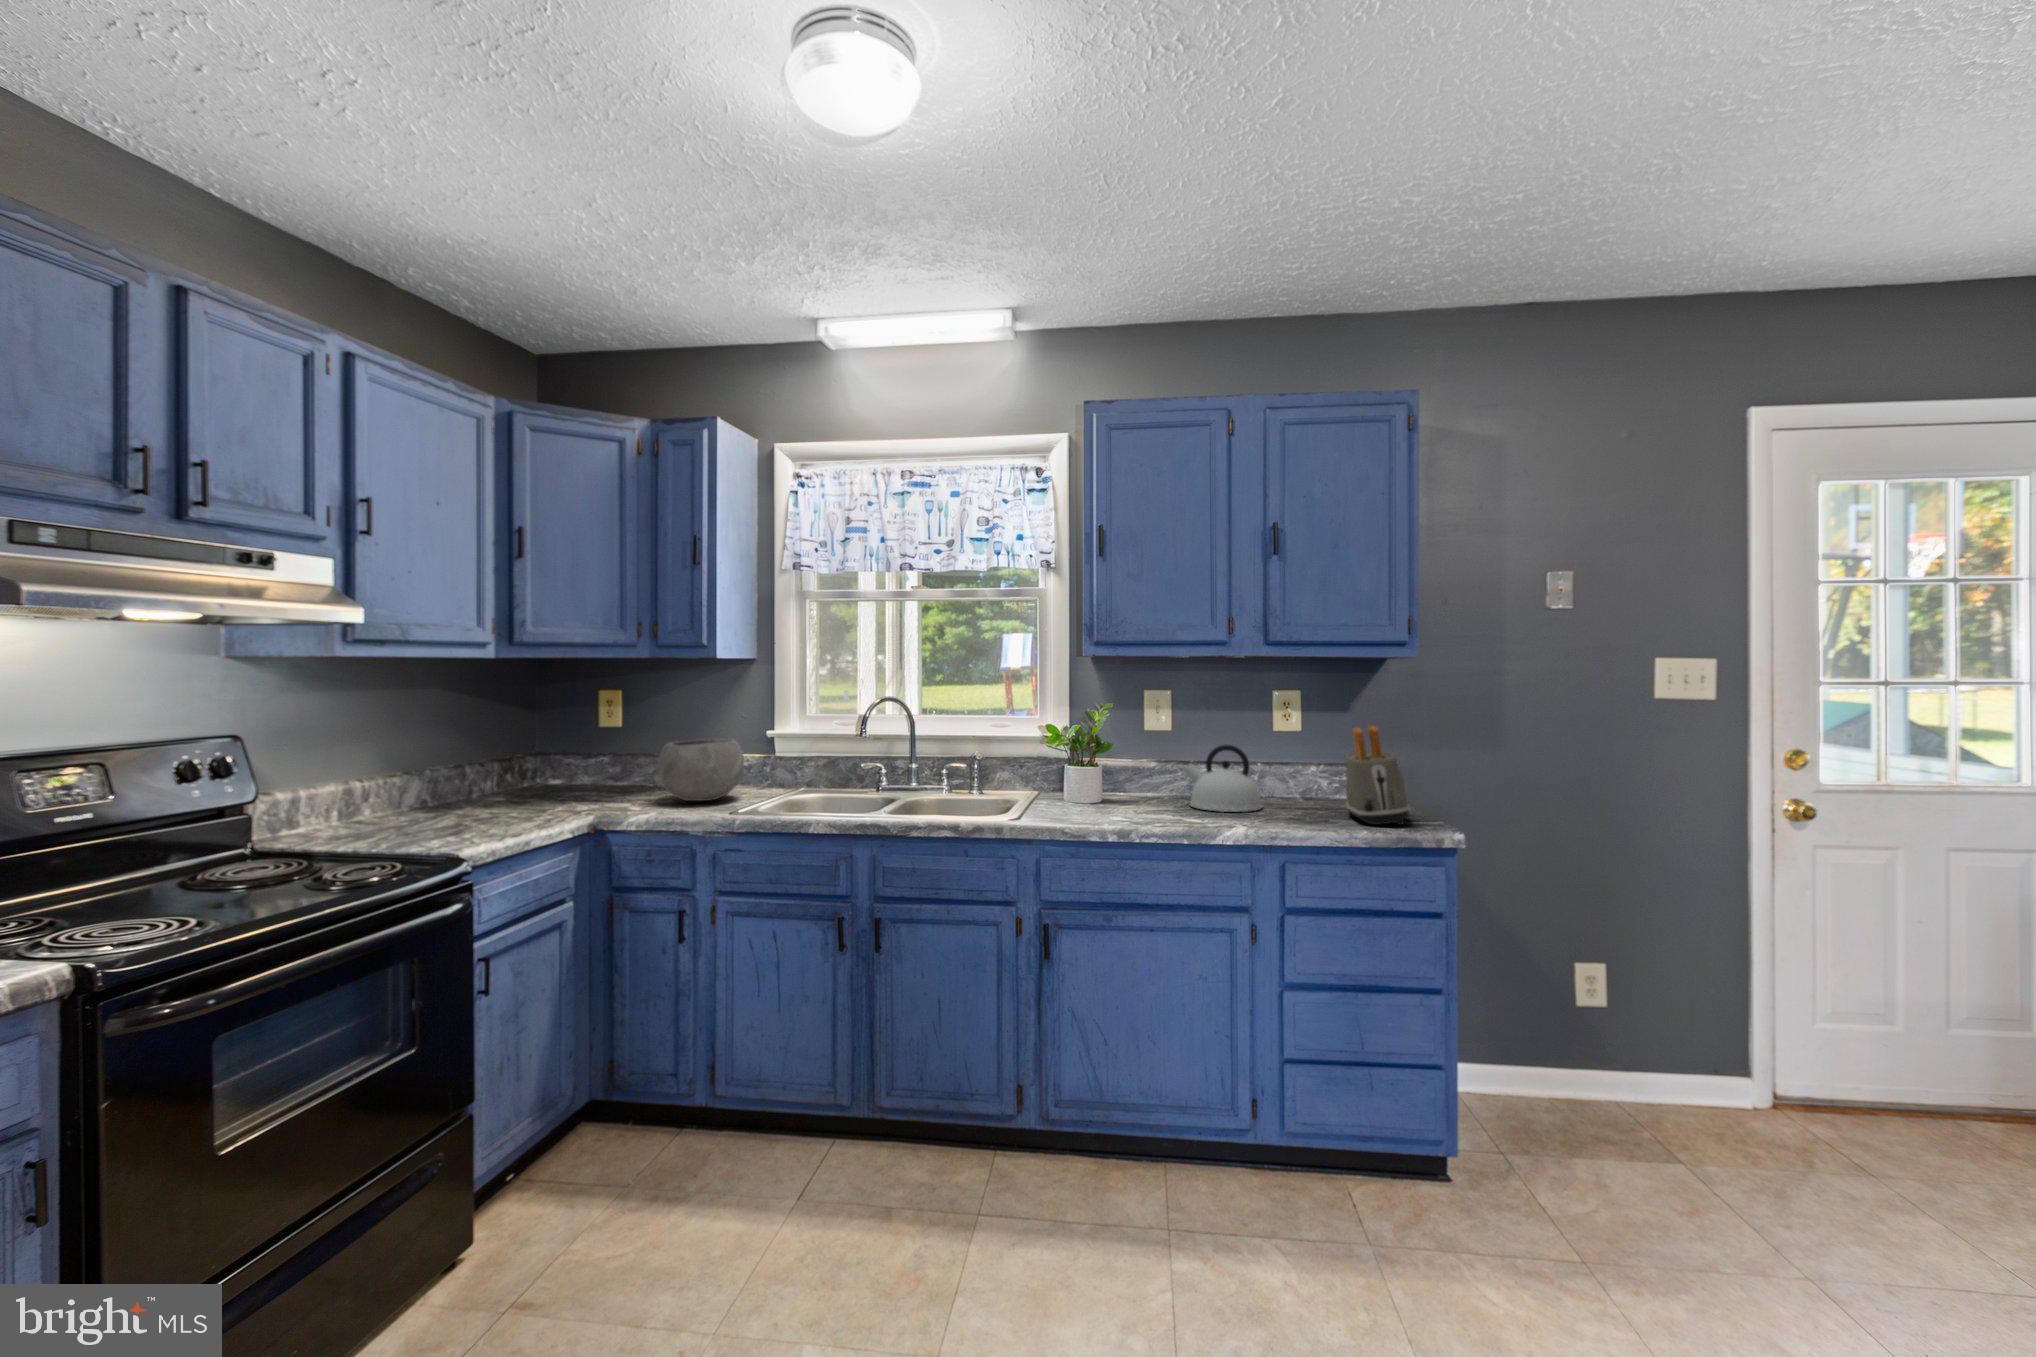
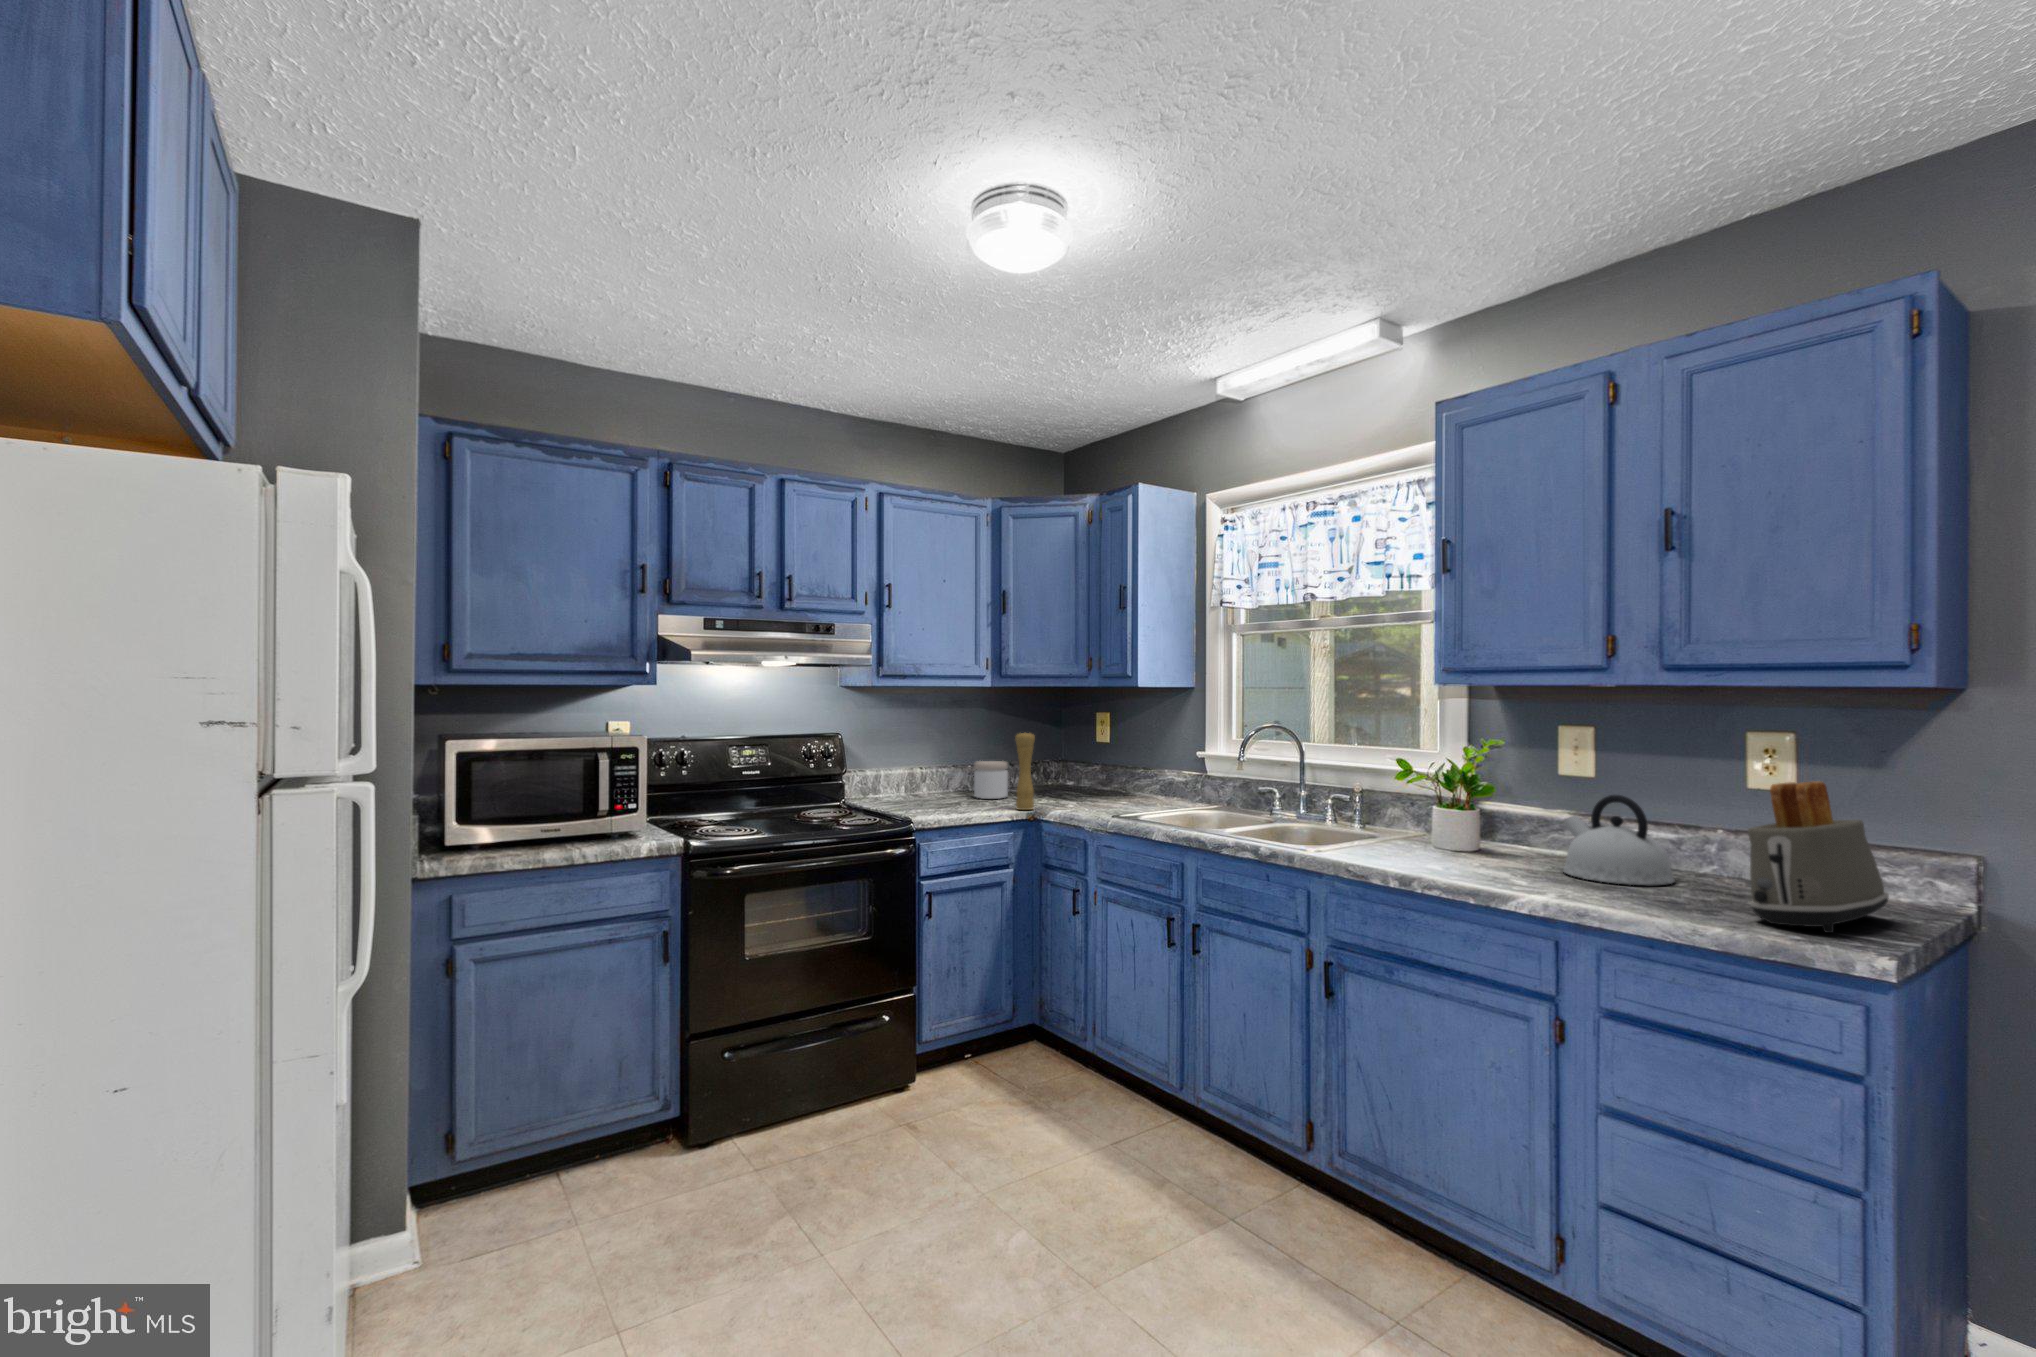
pepper mill: none [579,717,607,819] -> present [1015,732,1035,810]
bowl: present [658,739,744,801] -> none [1085,756,1154,808]
jar: none [473,758,526,811] -> present [974,761,1008,799]

